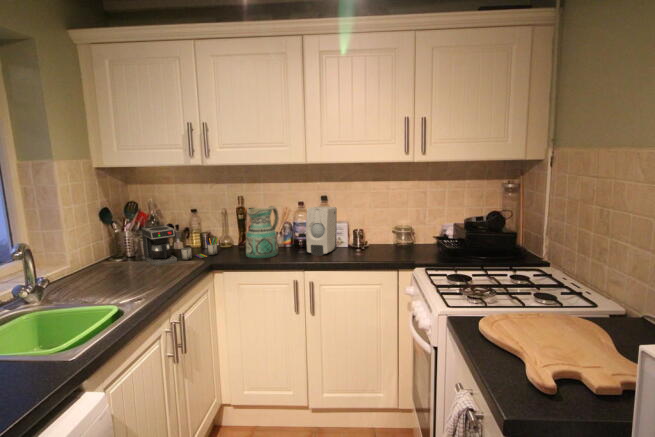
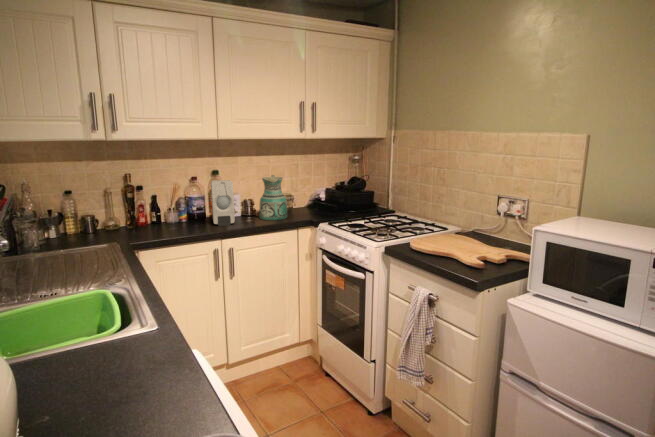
ceramic pitcher: present [246,206,279,259] -> present [259,175,288,221]
coffee maker: present [142,225,218,266] -> none [32,210,120,256]

